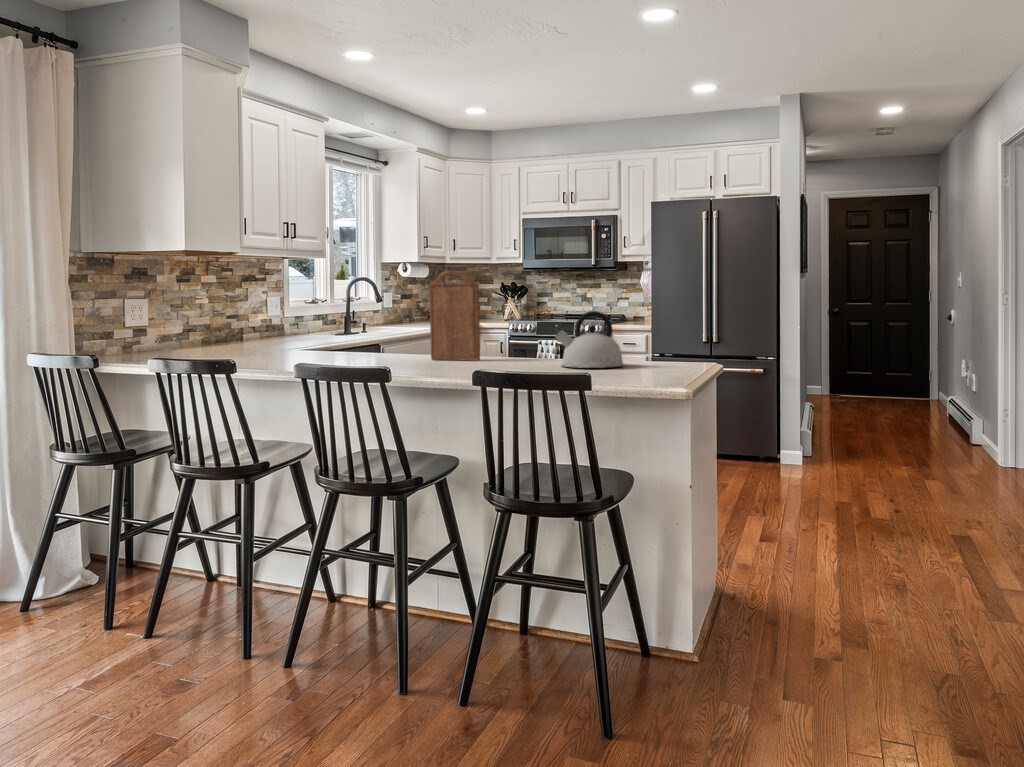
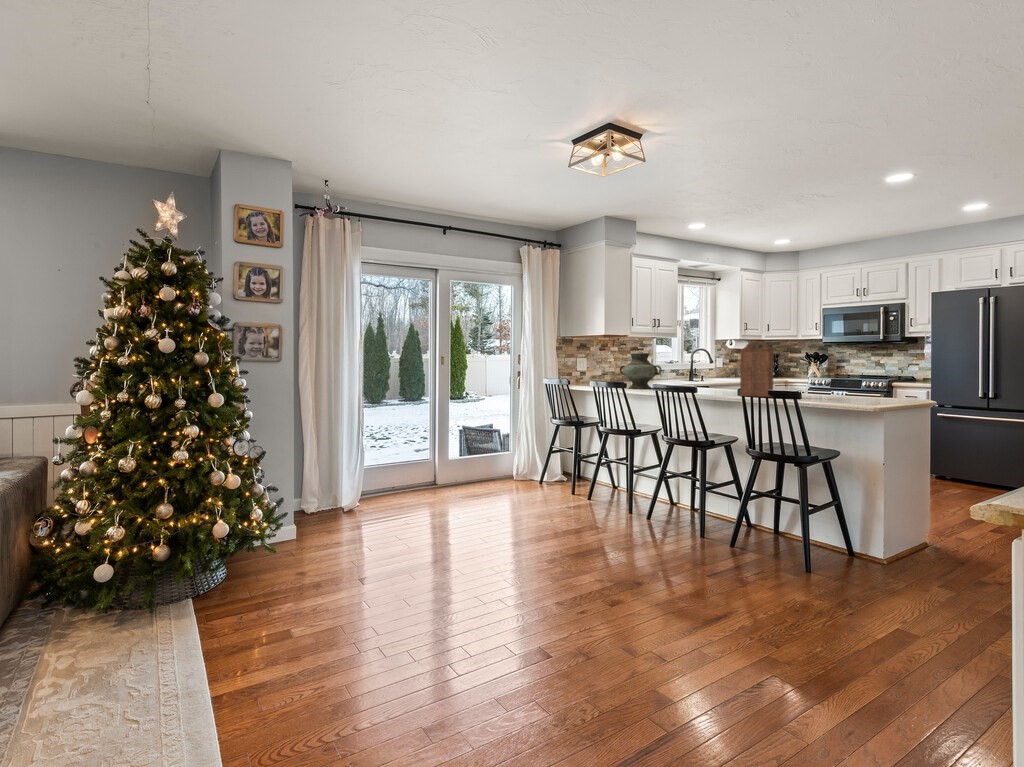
vase: none [224,286,299,351] -> present [620,352,662,389]
kettle: present [555,311,624,368] -> none [825,367,878,404]

